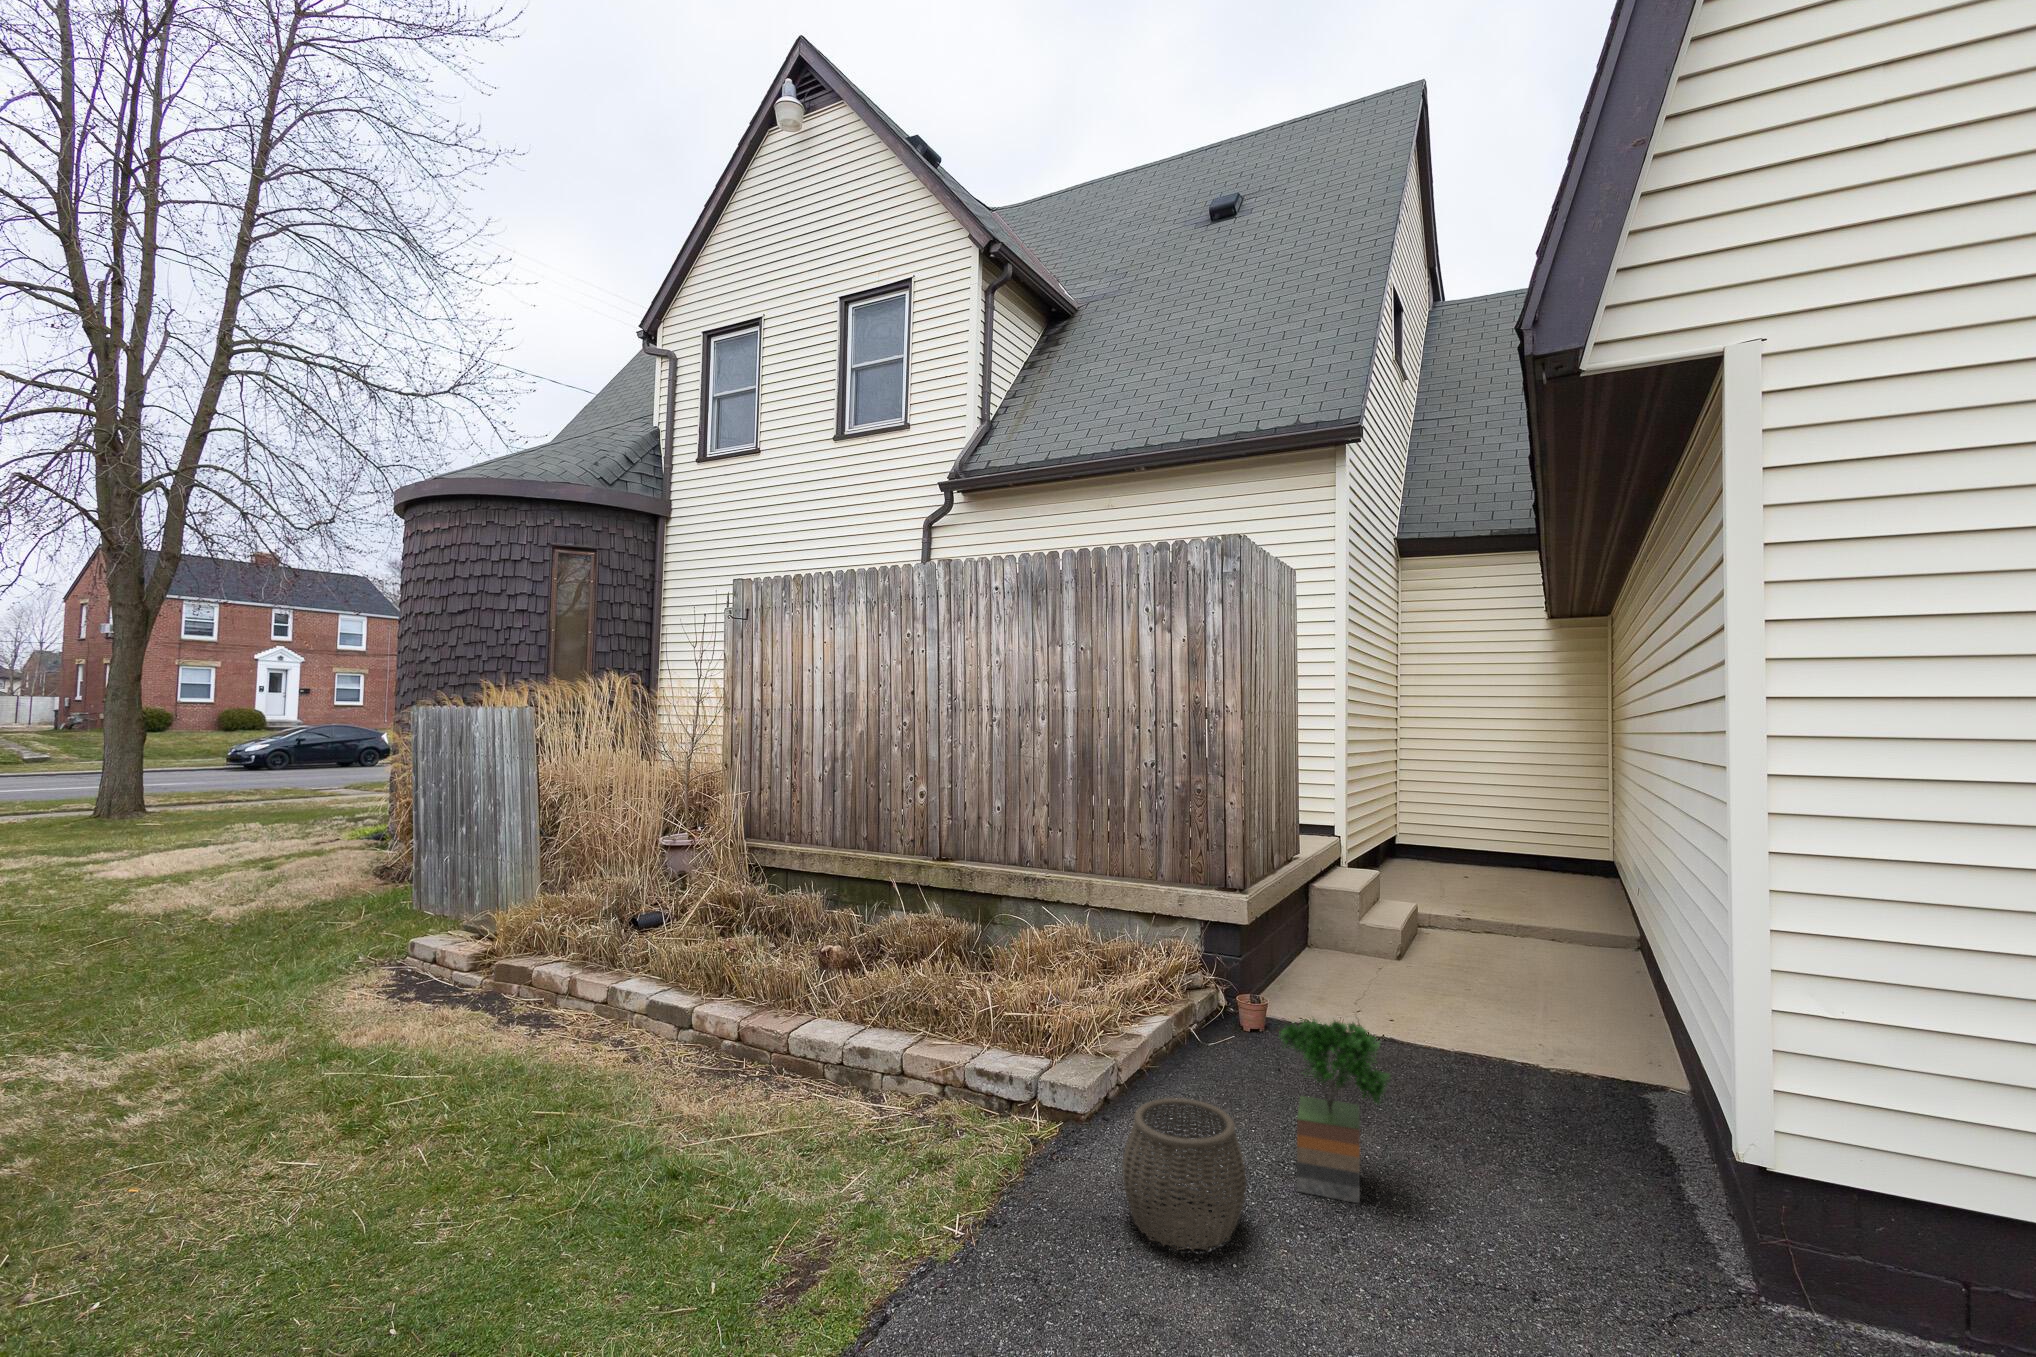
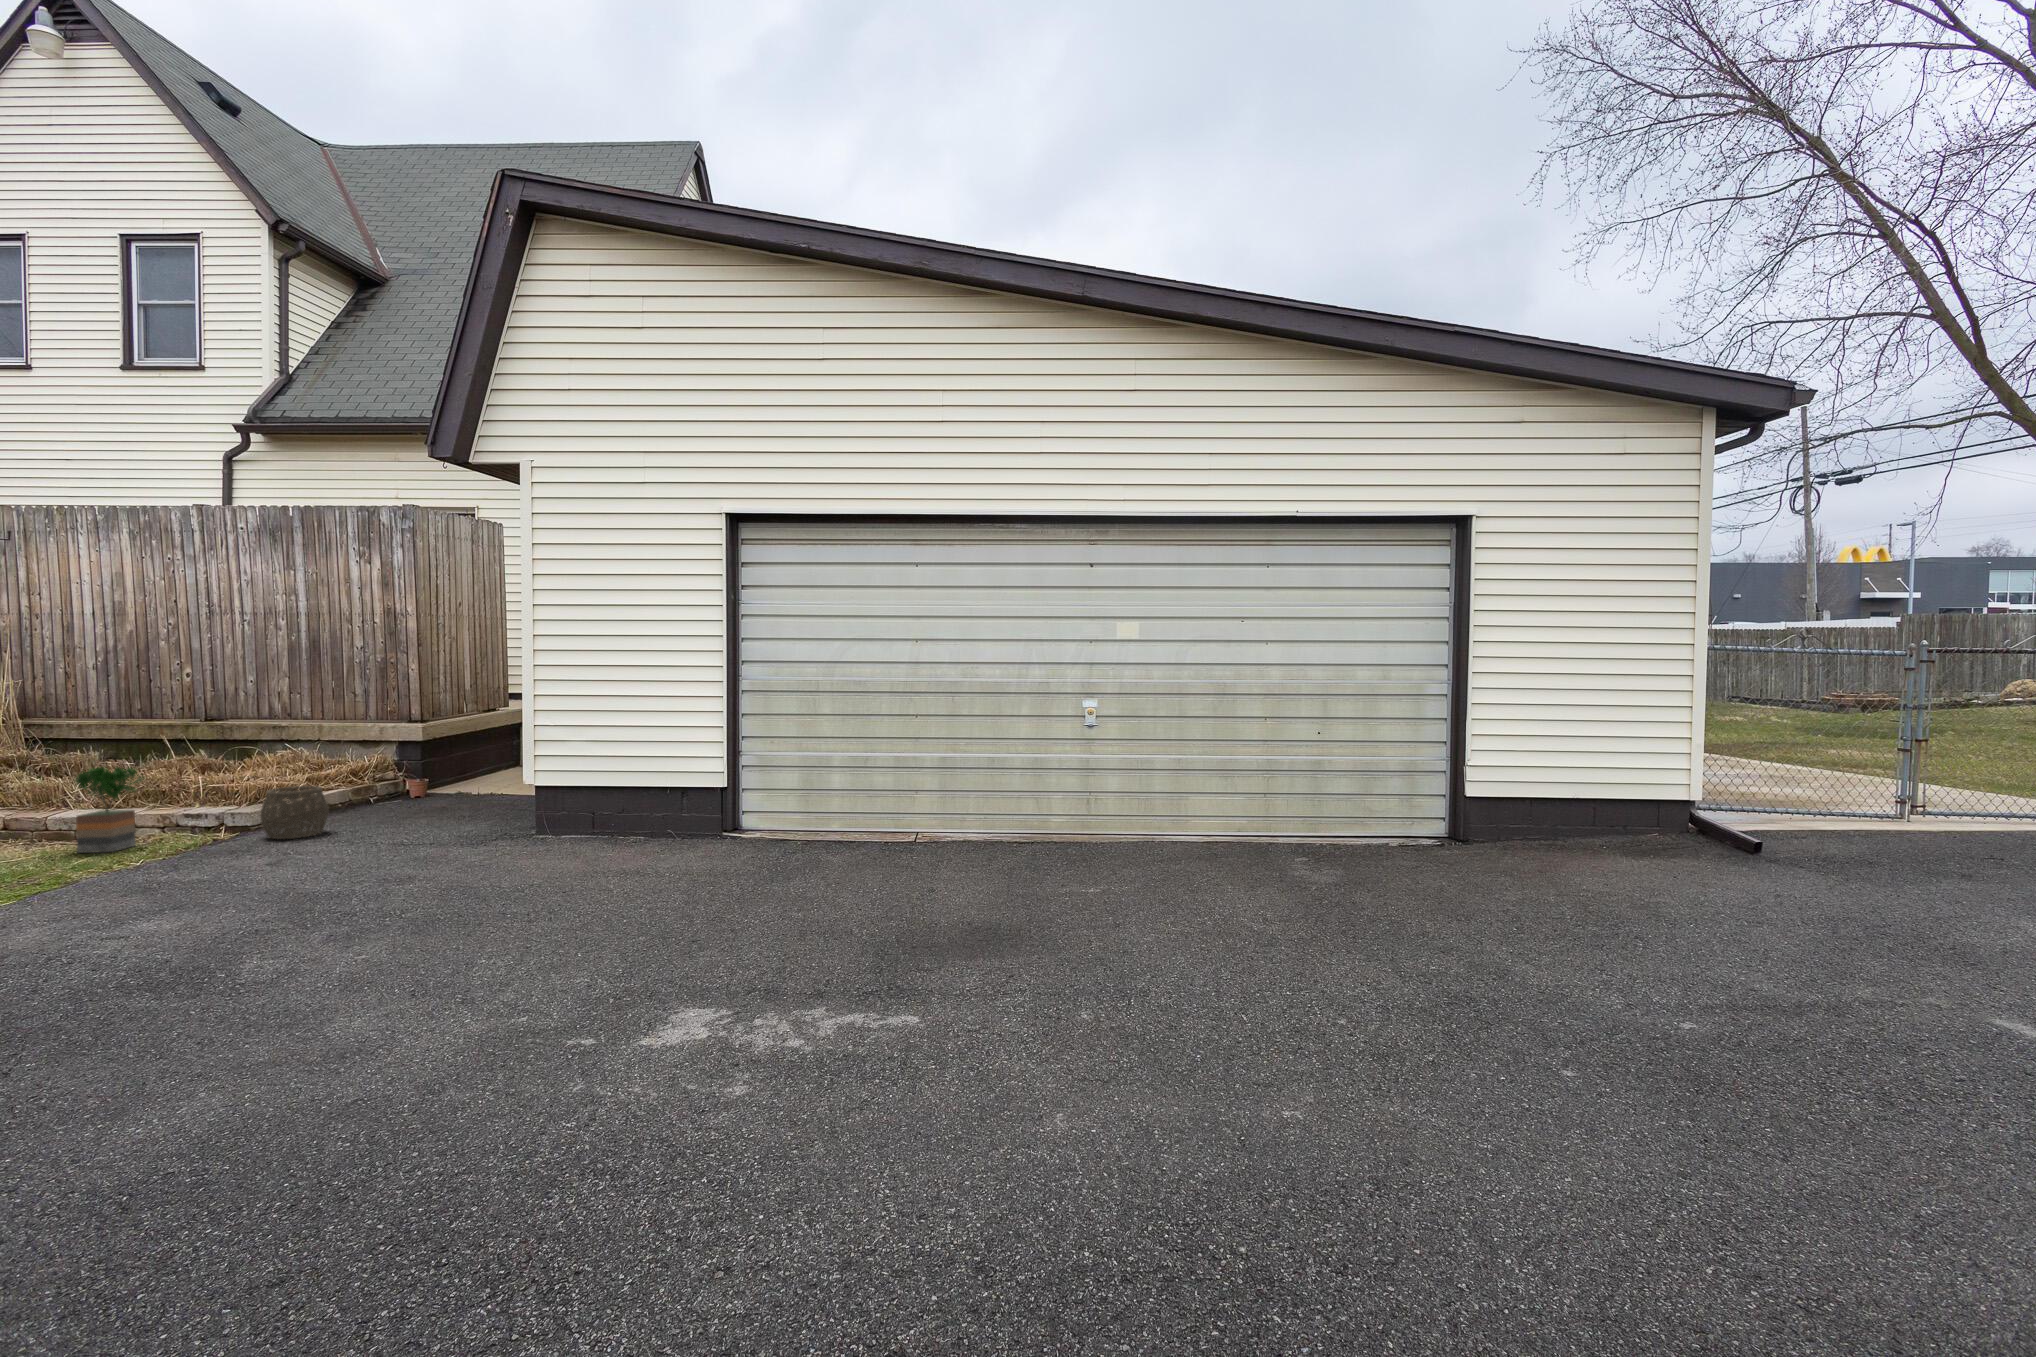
potted tree: present [1279,1019,1389,1203] -> present [76,767,145,853]

